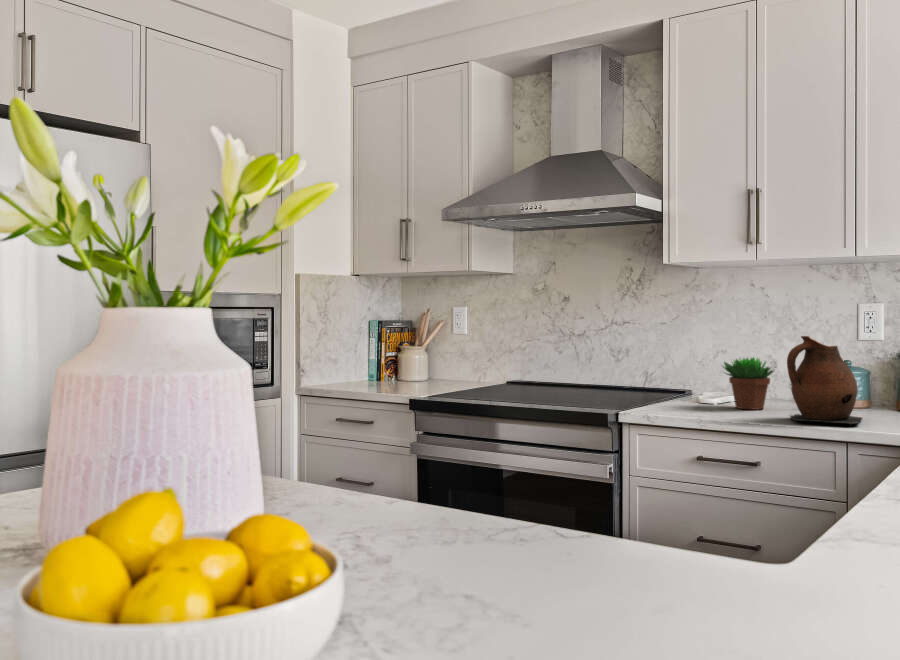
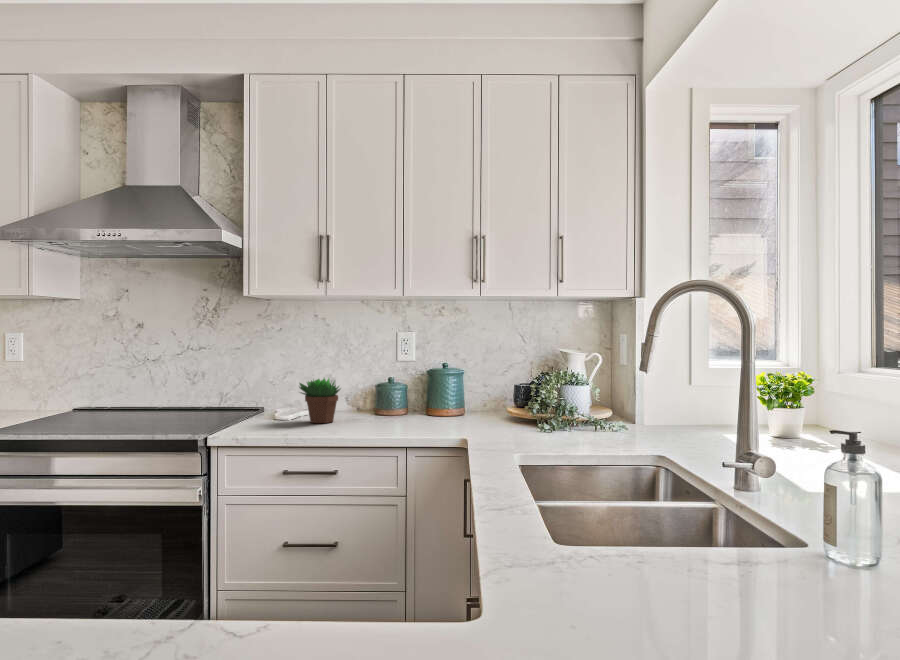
ceramic pitcher: present [787,336,862,425] -> none [357,360,415,433]

